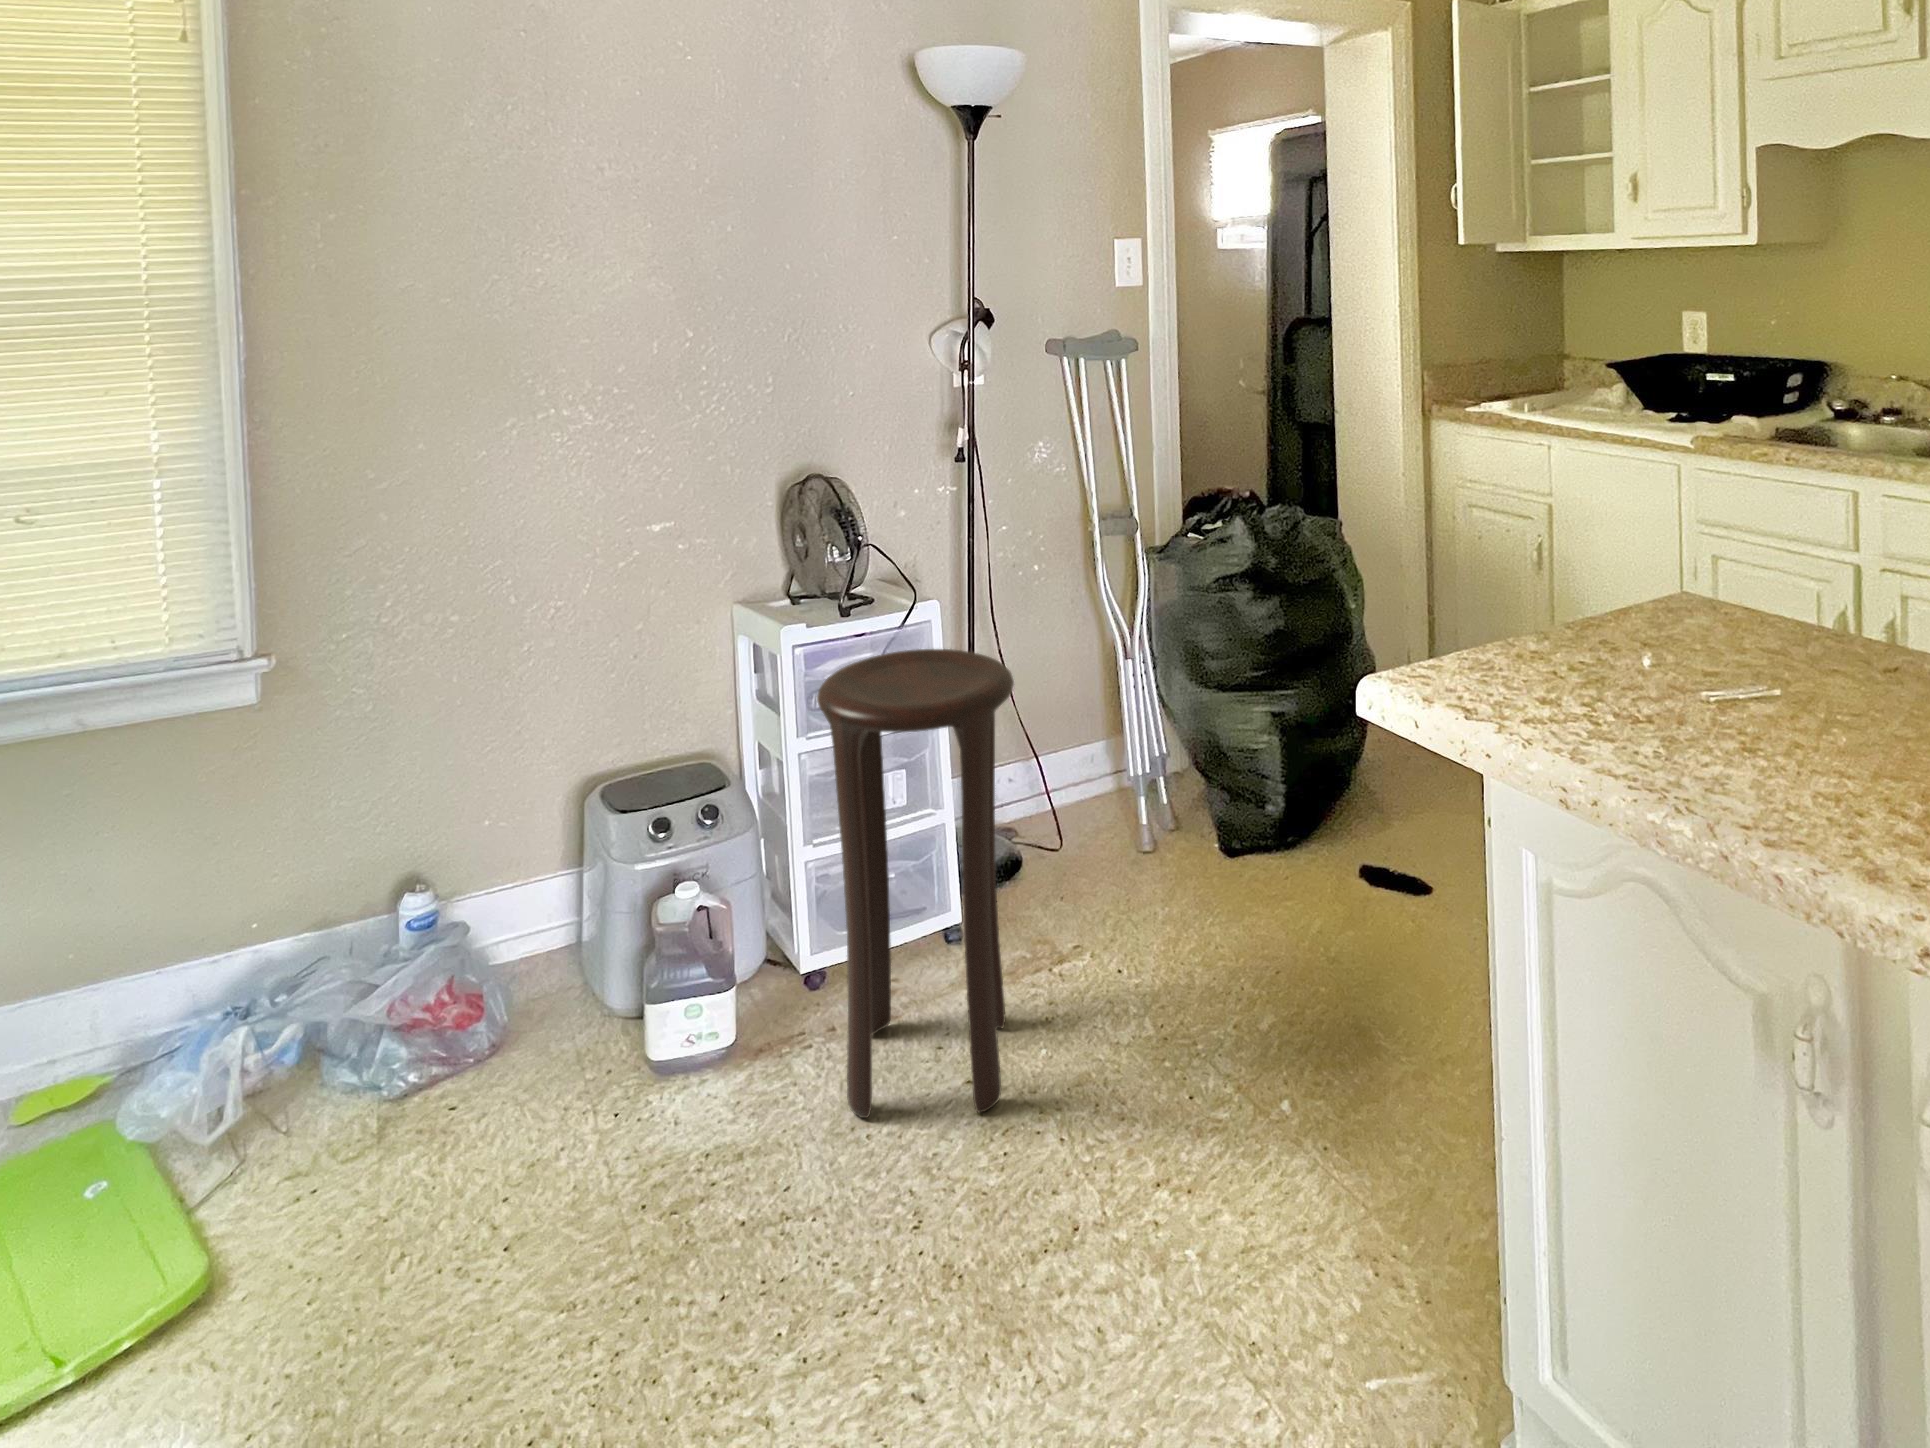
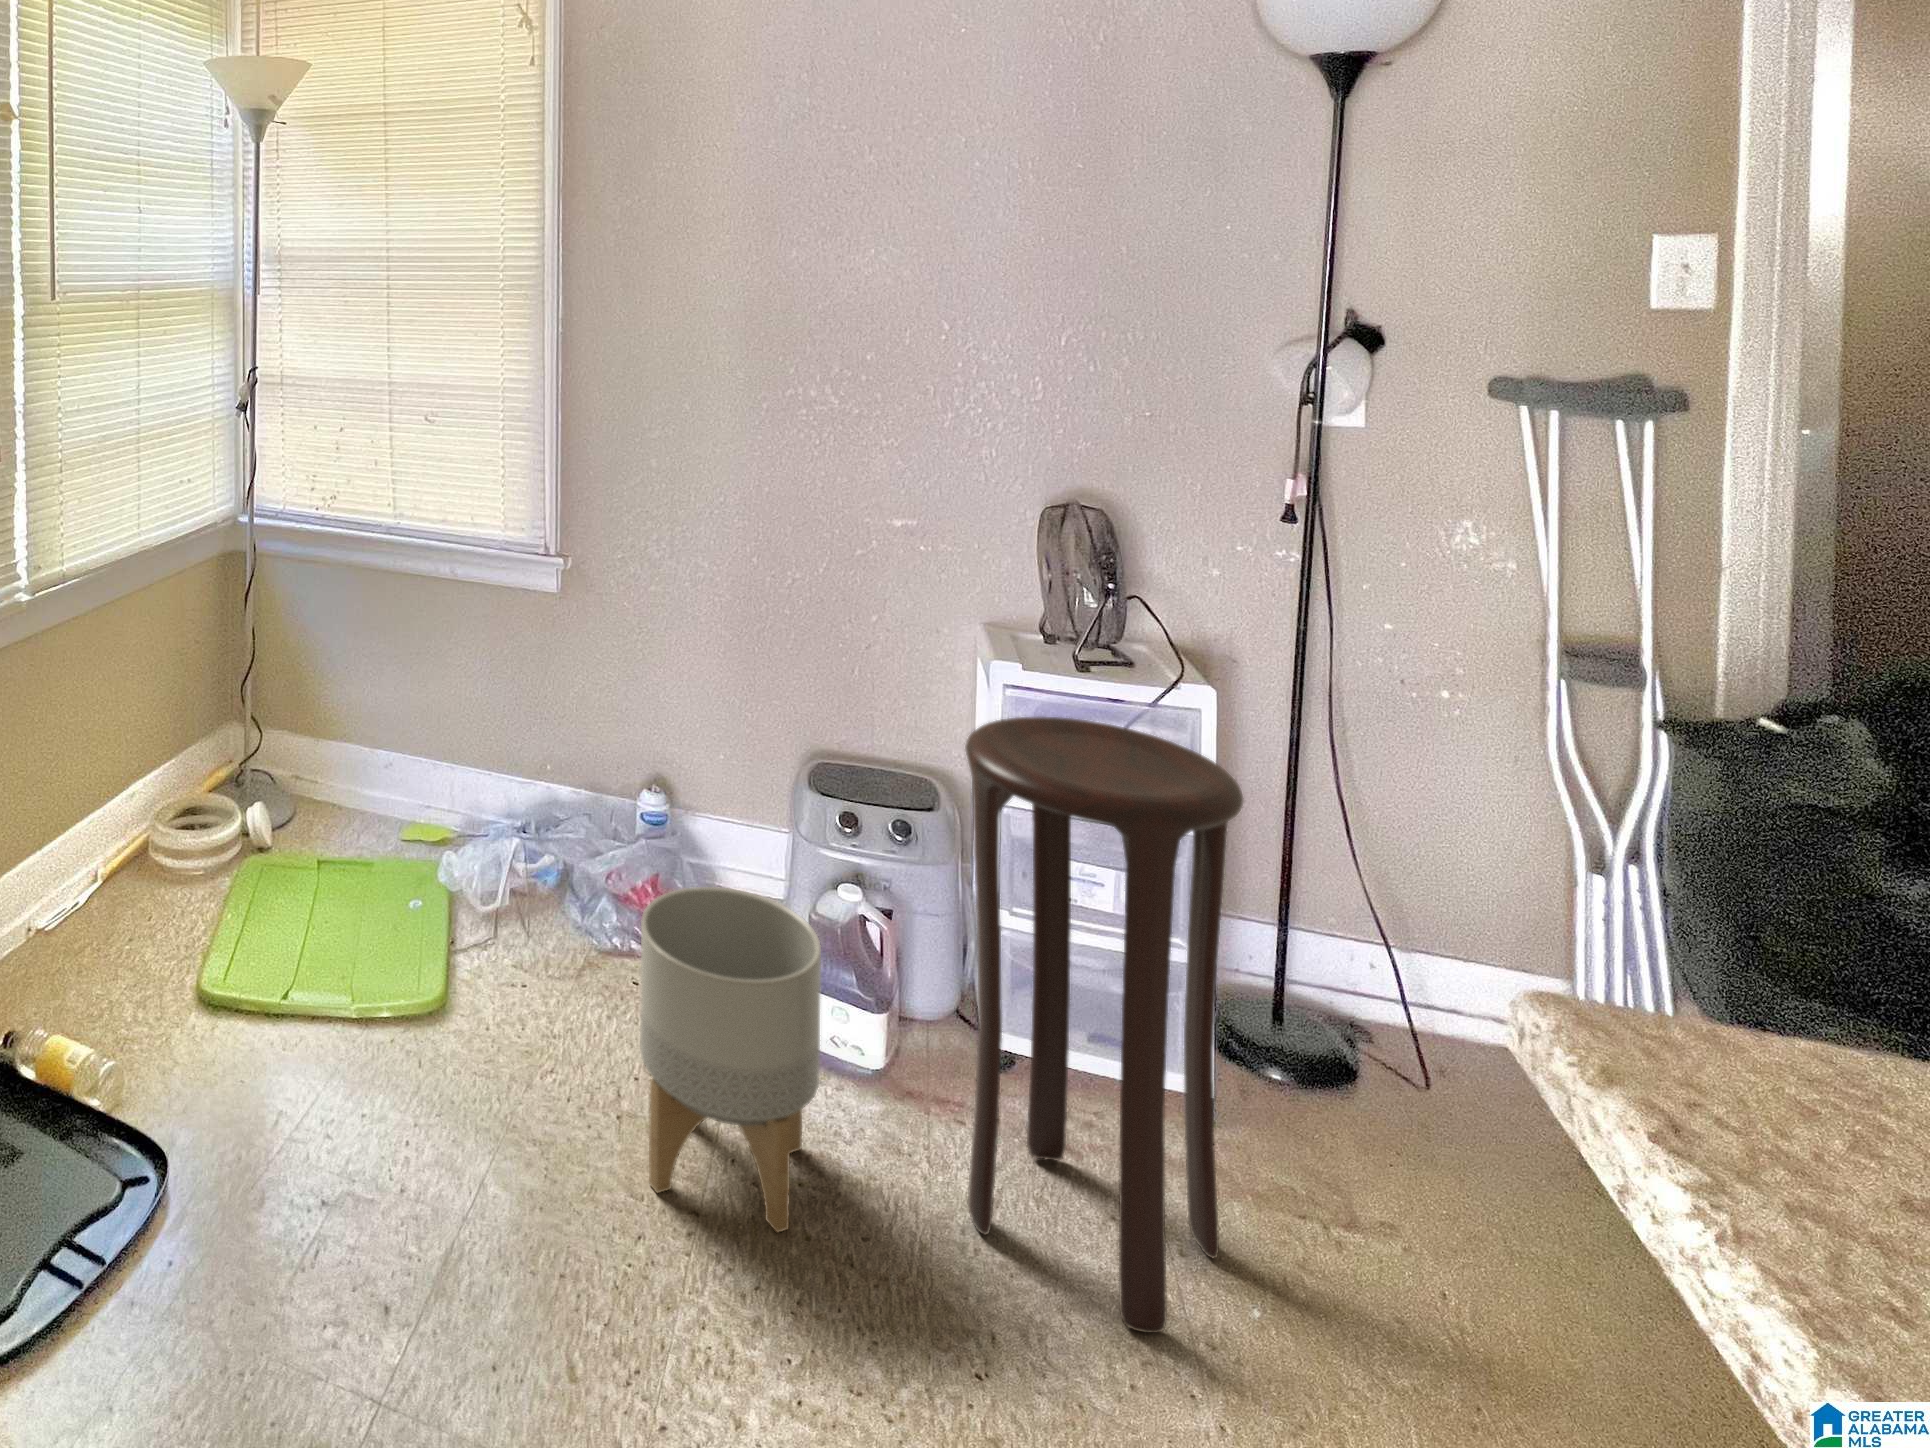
planter: none [534,927,729,1293] -> present [640,887,821,1233]

